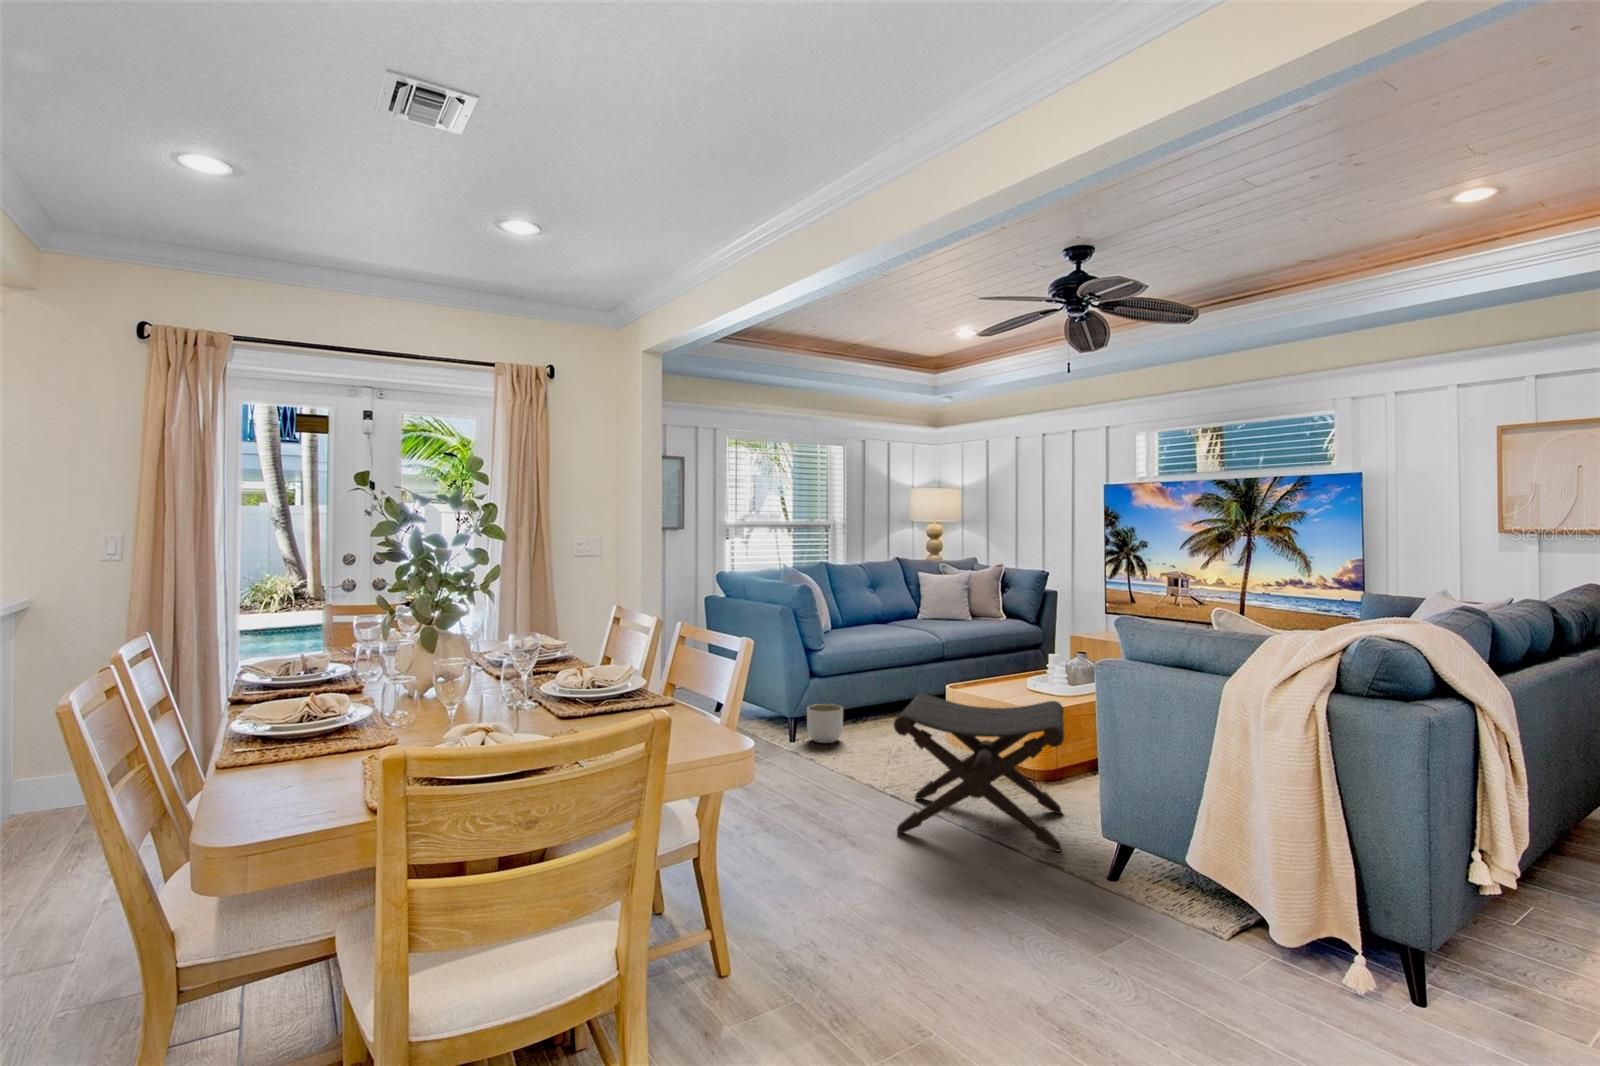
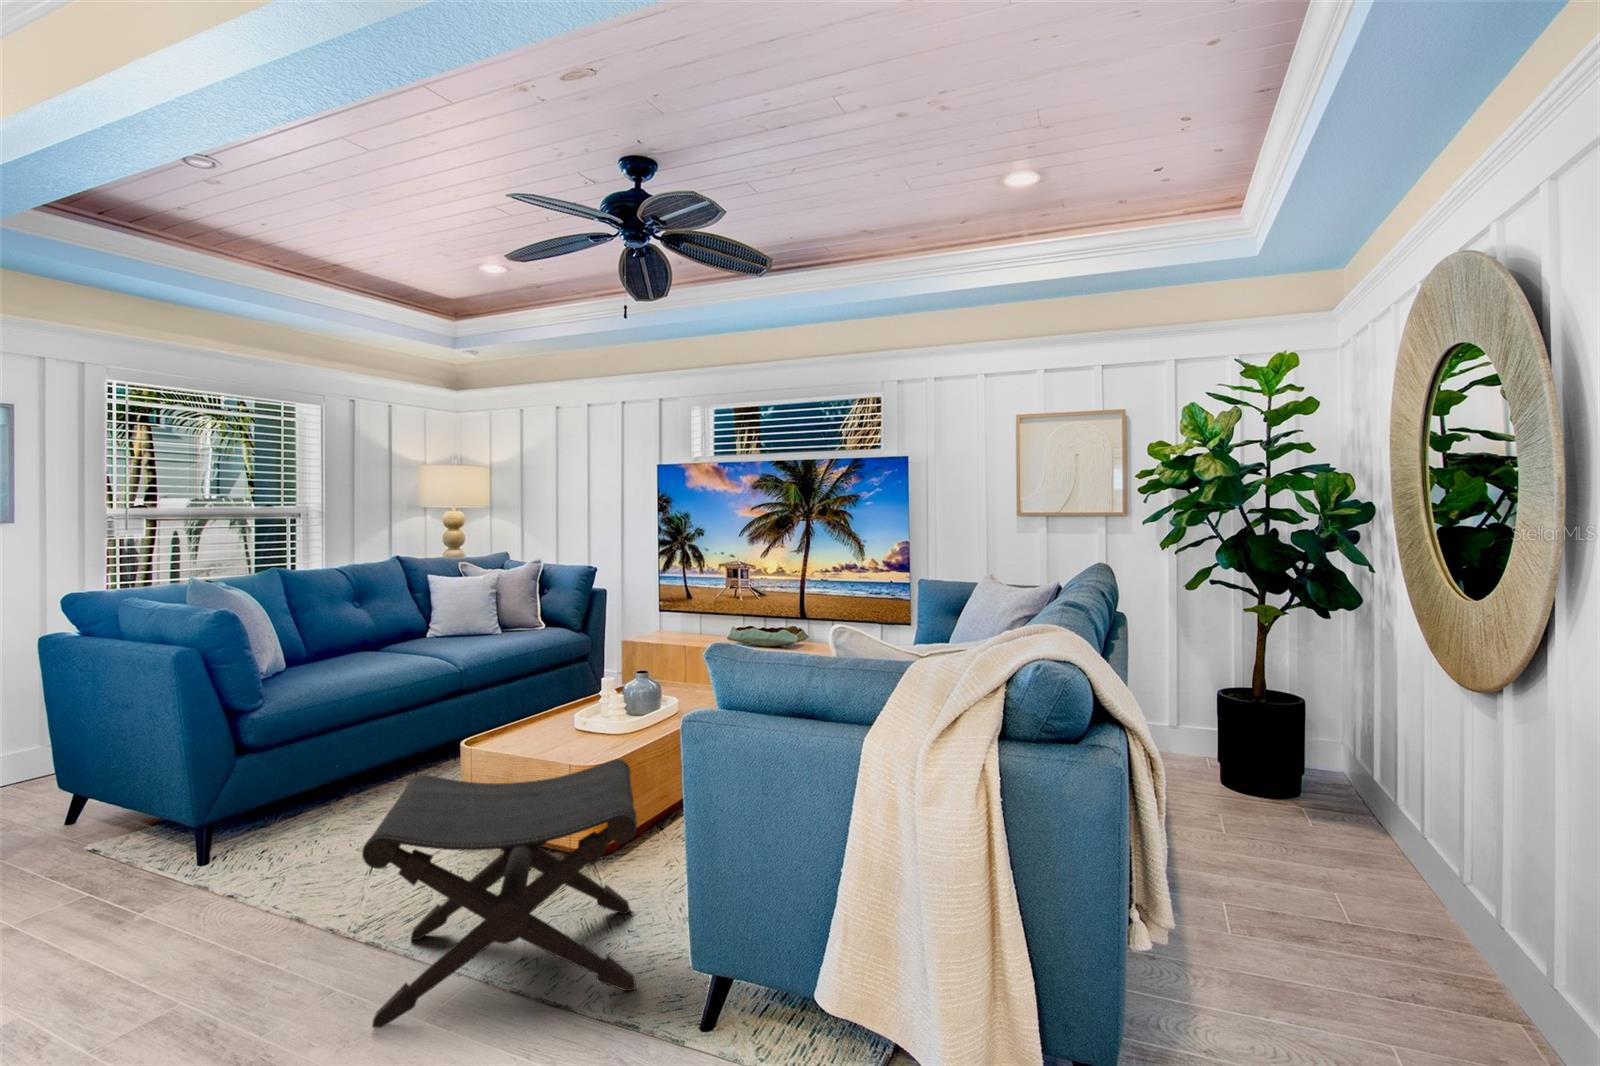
planter: present [807,704,843,743] -> none [232,790,298,856]

